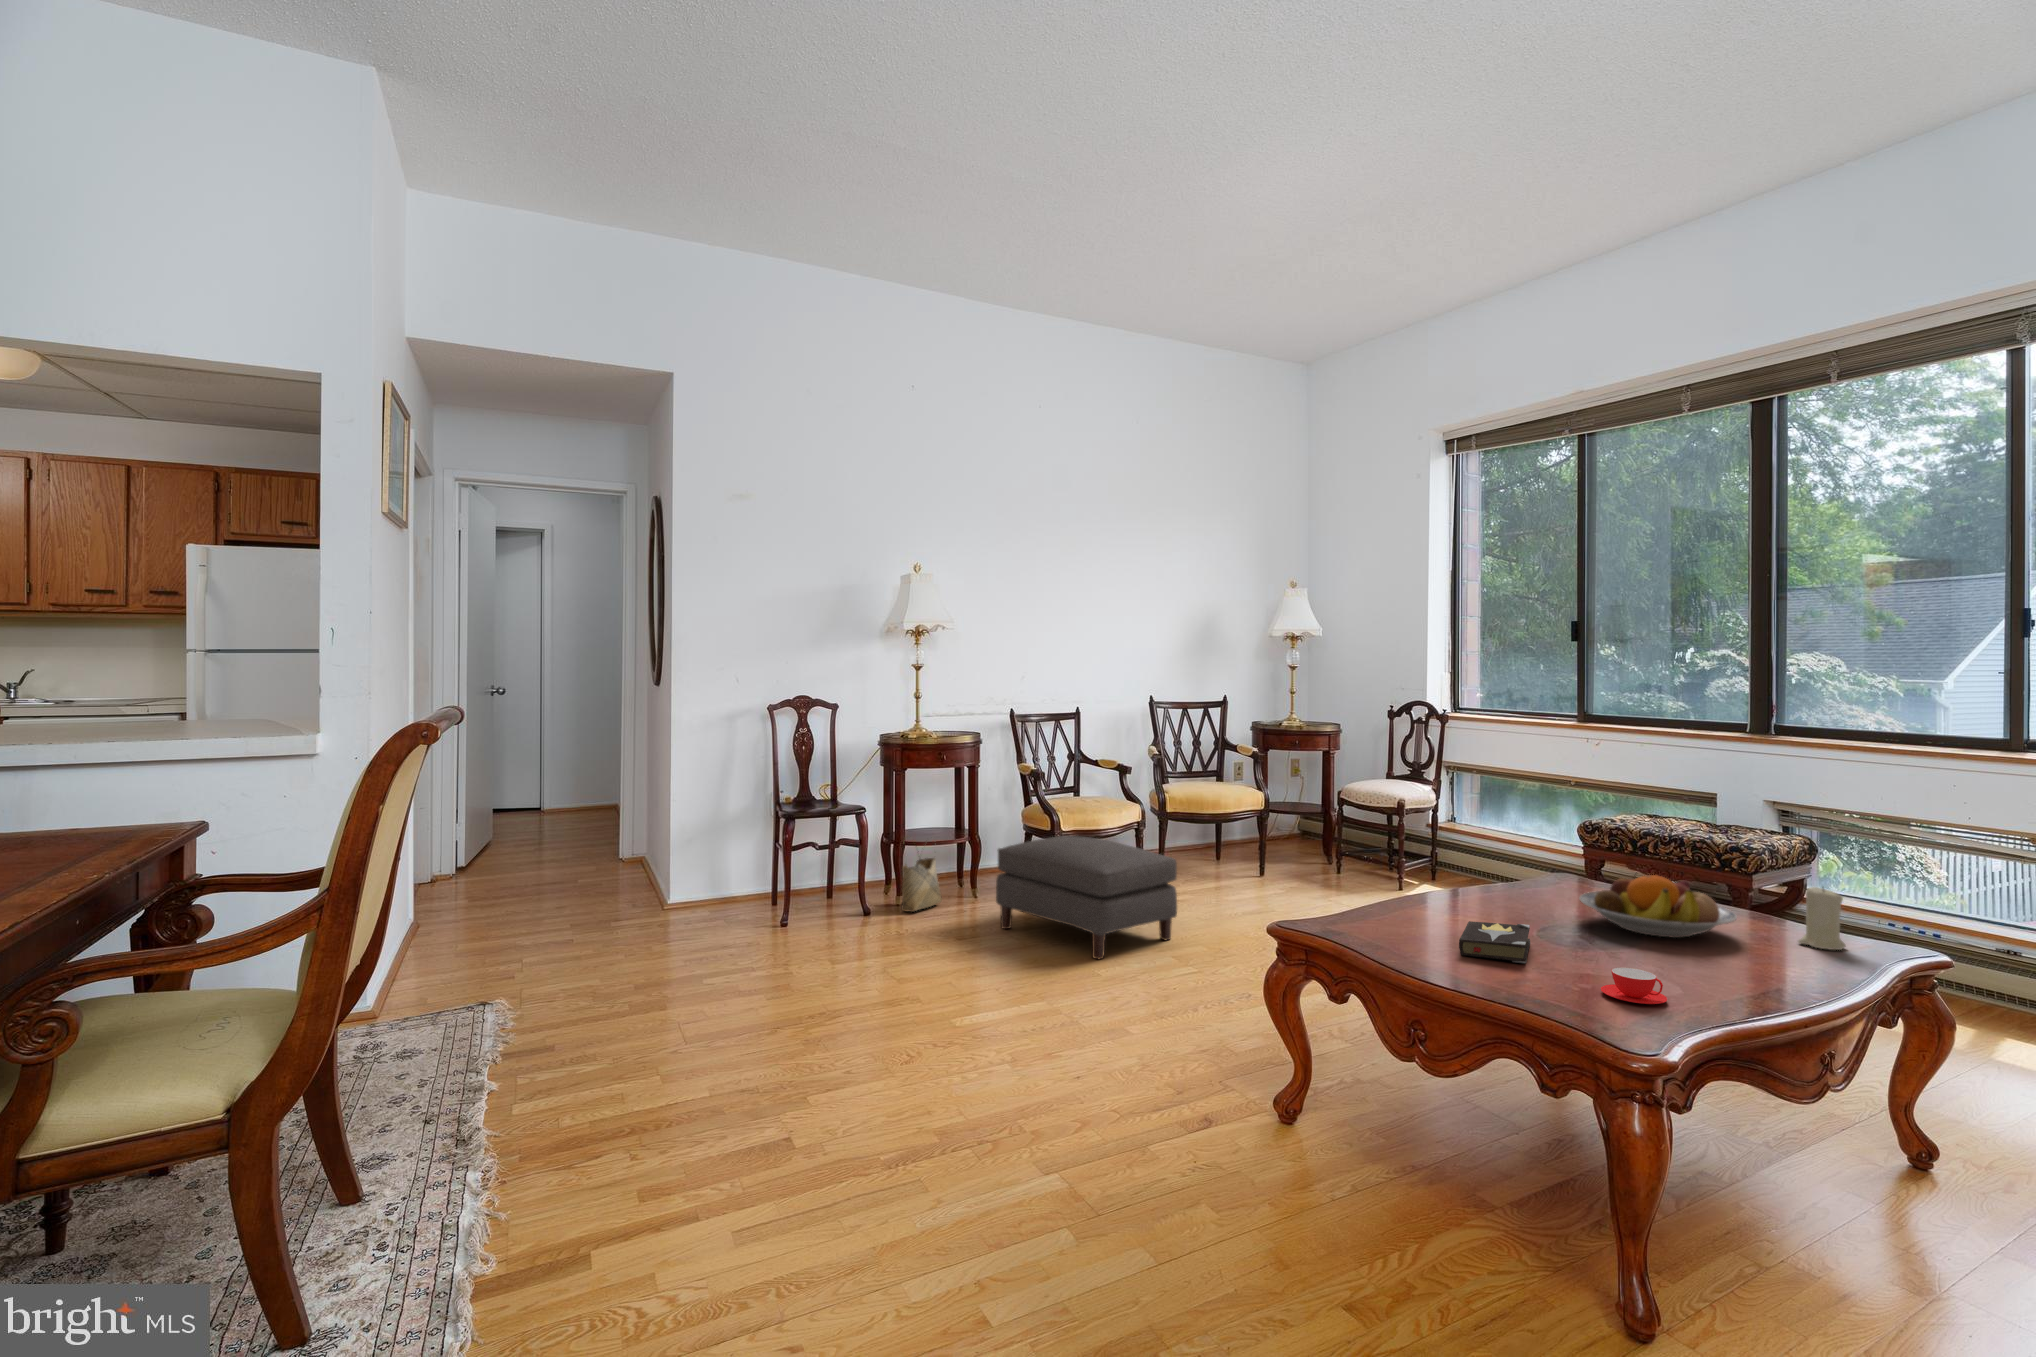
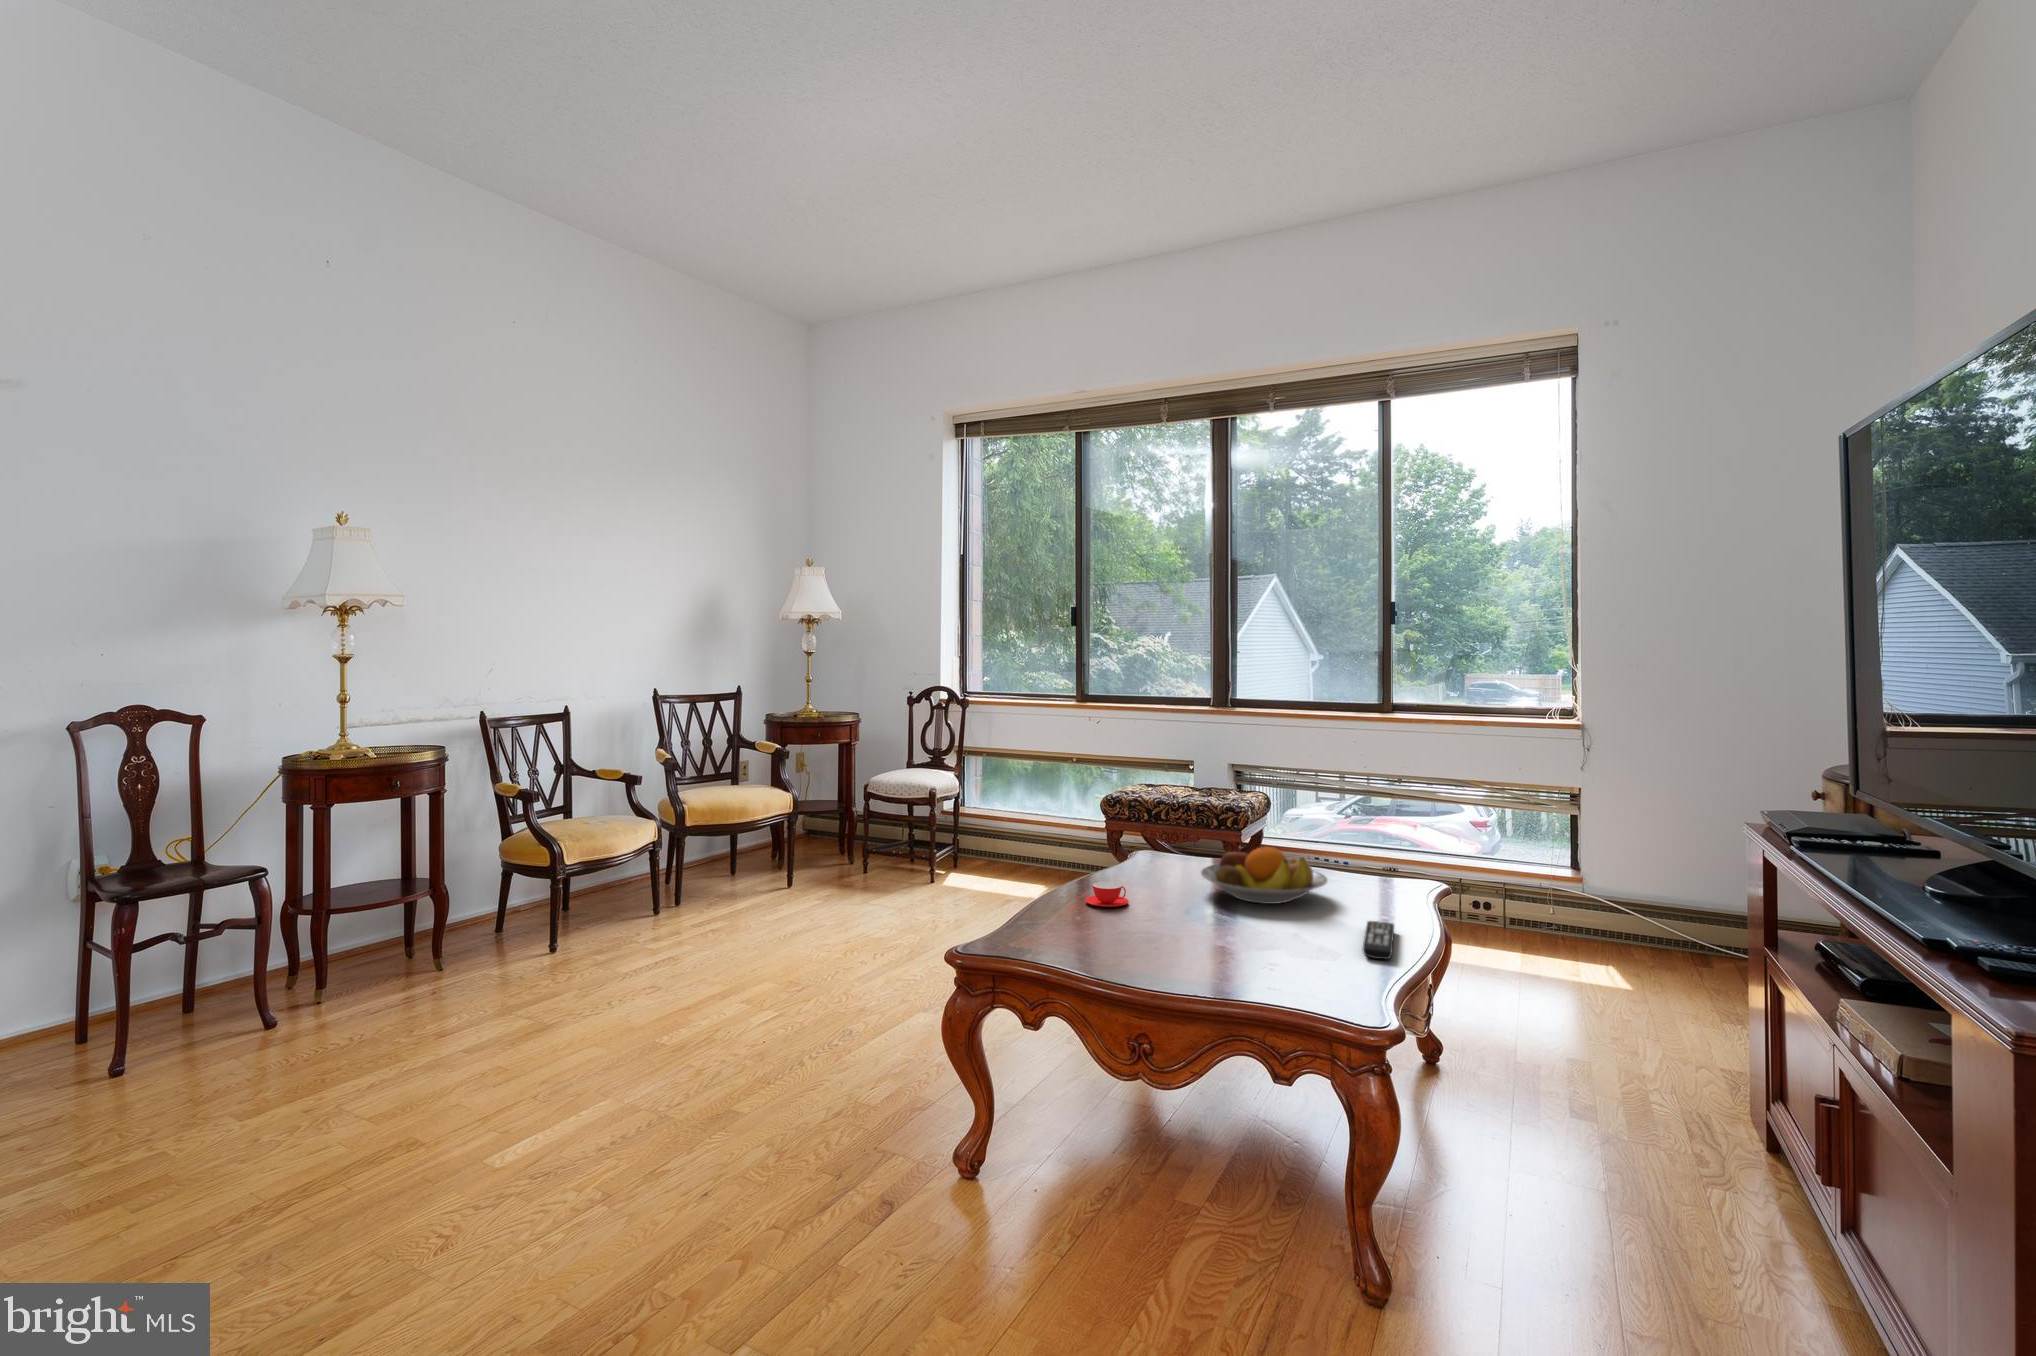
ottoman: present [996,836,1177,959] -> none [492,869,740,1023]
woven basket: present [901,858,942,912] -> none [328,896,395,1008]
candle: present [1798,887,1846,950] -> none [1361,840,1393,894]
hardback book: present [1459,921,1530,963] -> none [1139,913,1218,959]
remote control: none [1699,964,1780,998] -> present [1362,921,1394,959]
teacup: present [1601,968,1667,1004] -> present [1086,882,1129,907]

